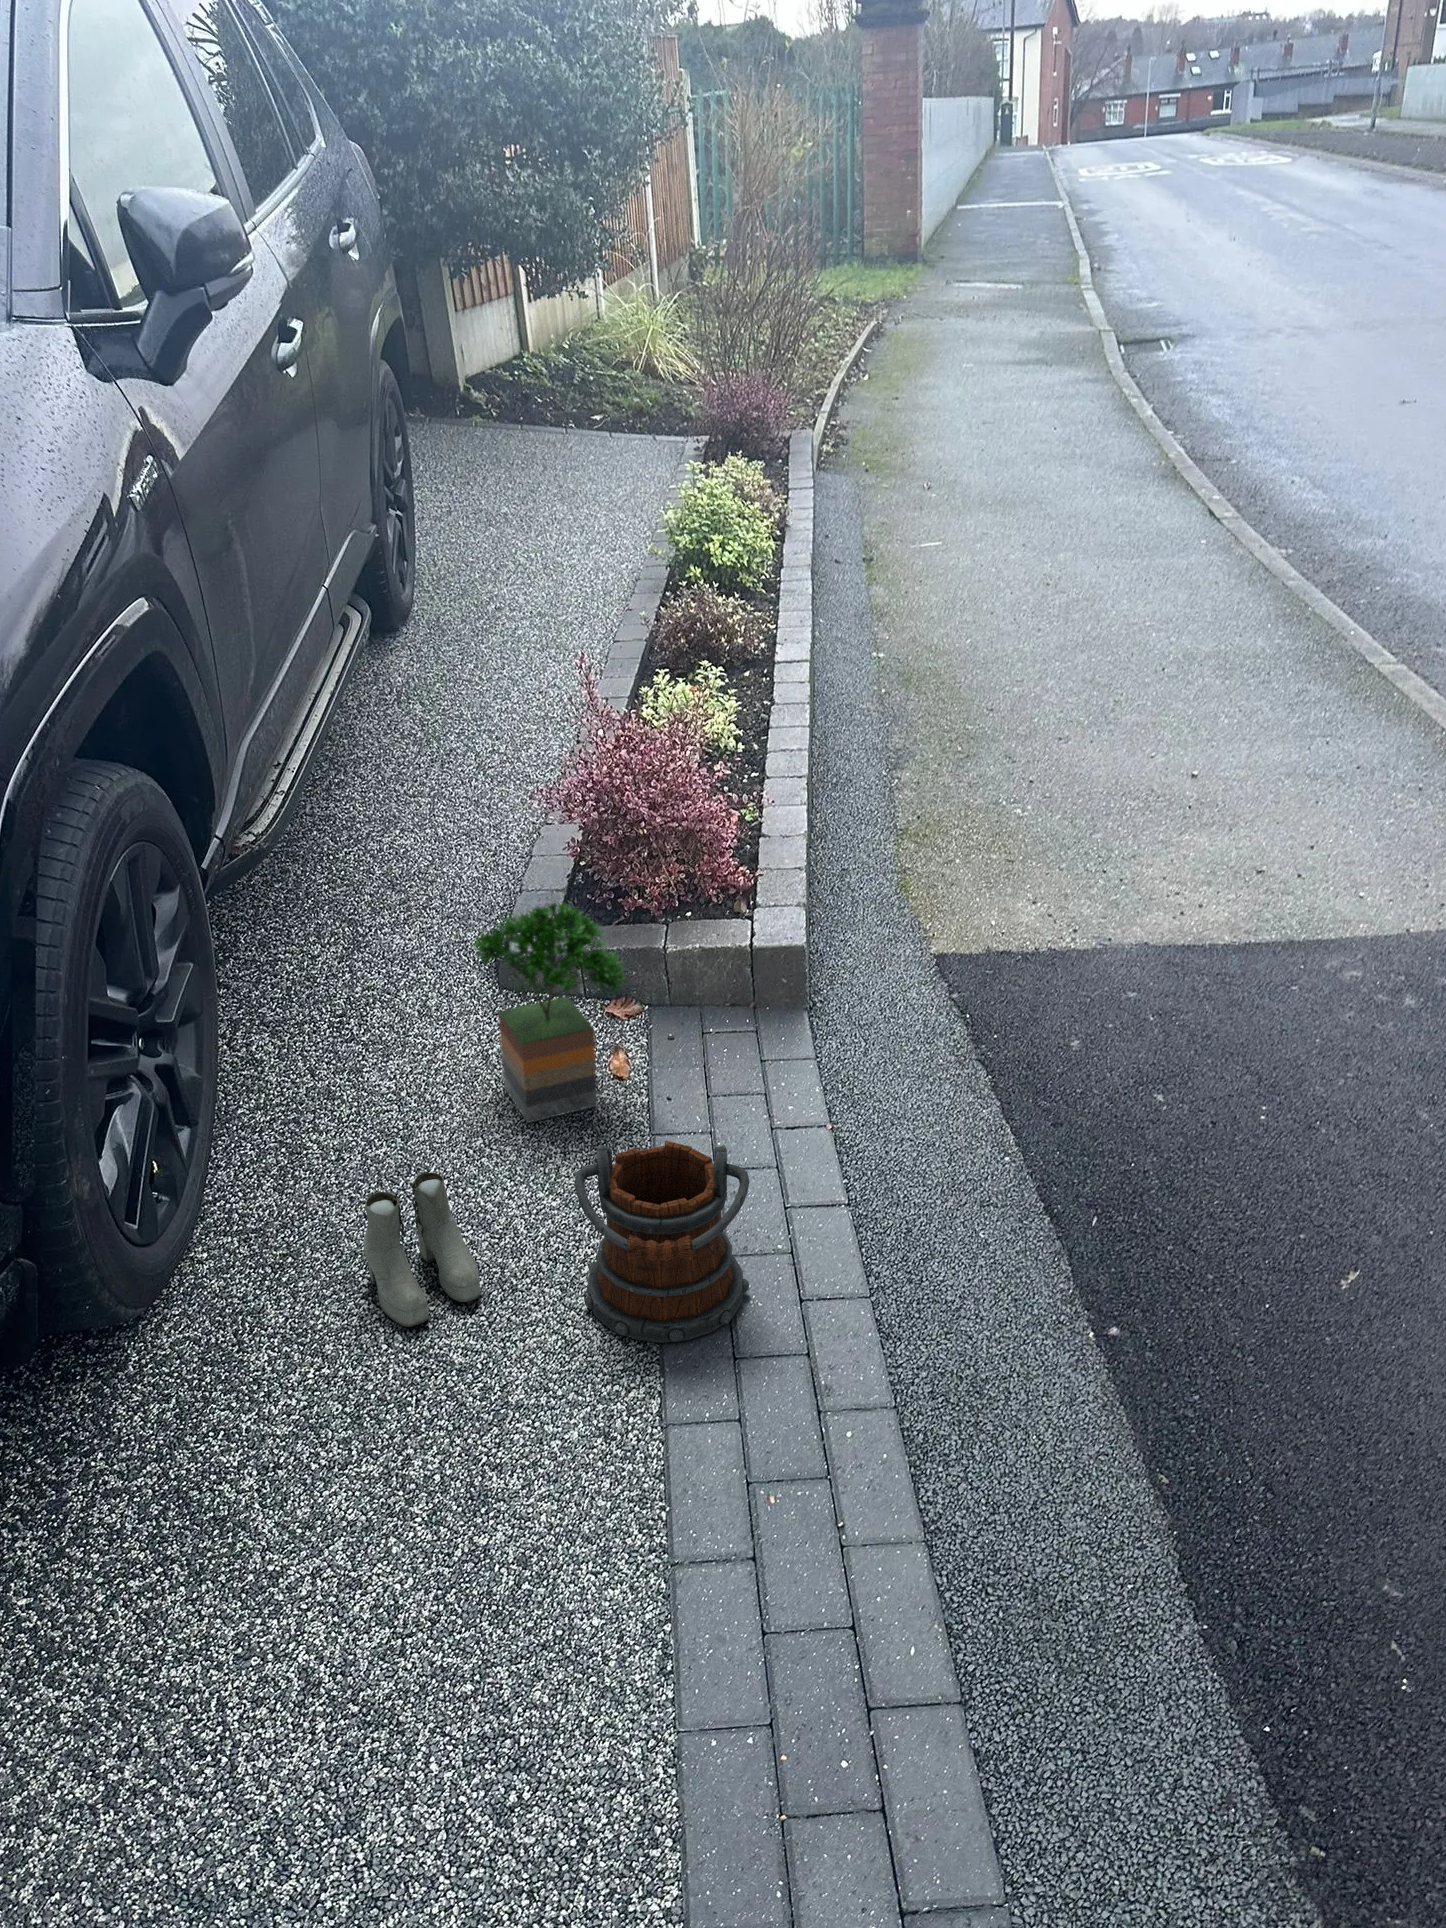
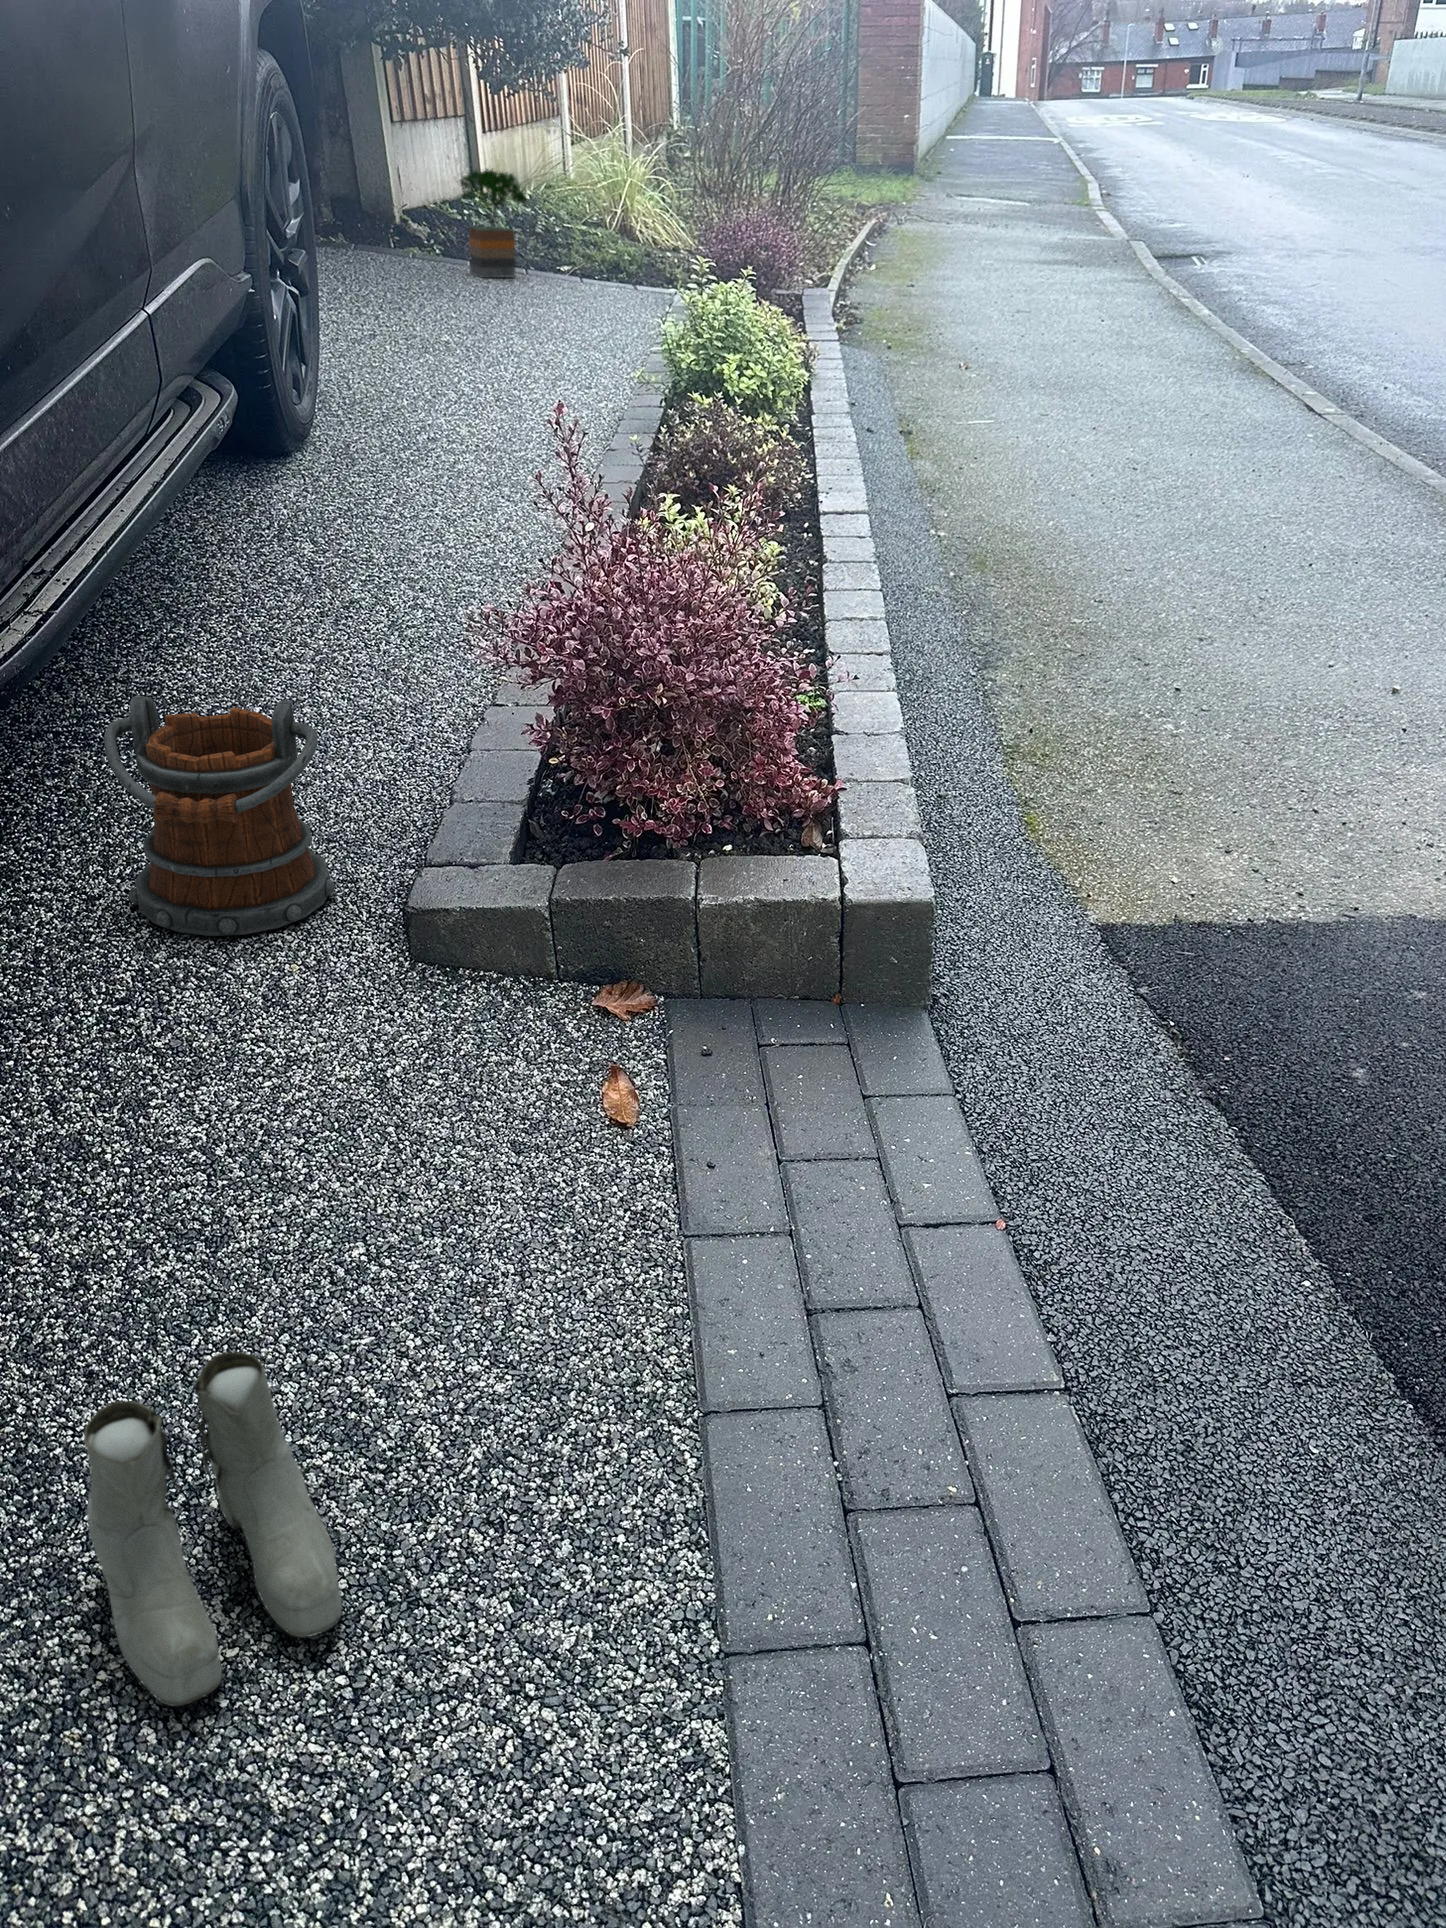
potted tree: present [473,902,624,1123] -> present [460,169,527,278]
bucket: present [574,1141,749,1343] -> present [104,696,335,936]

